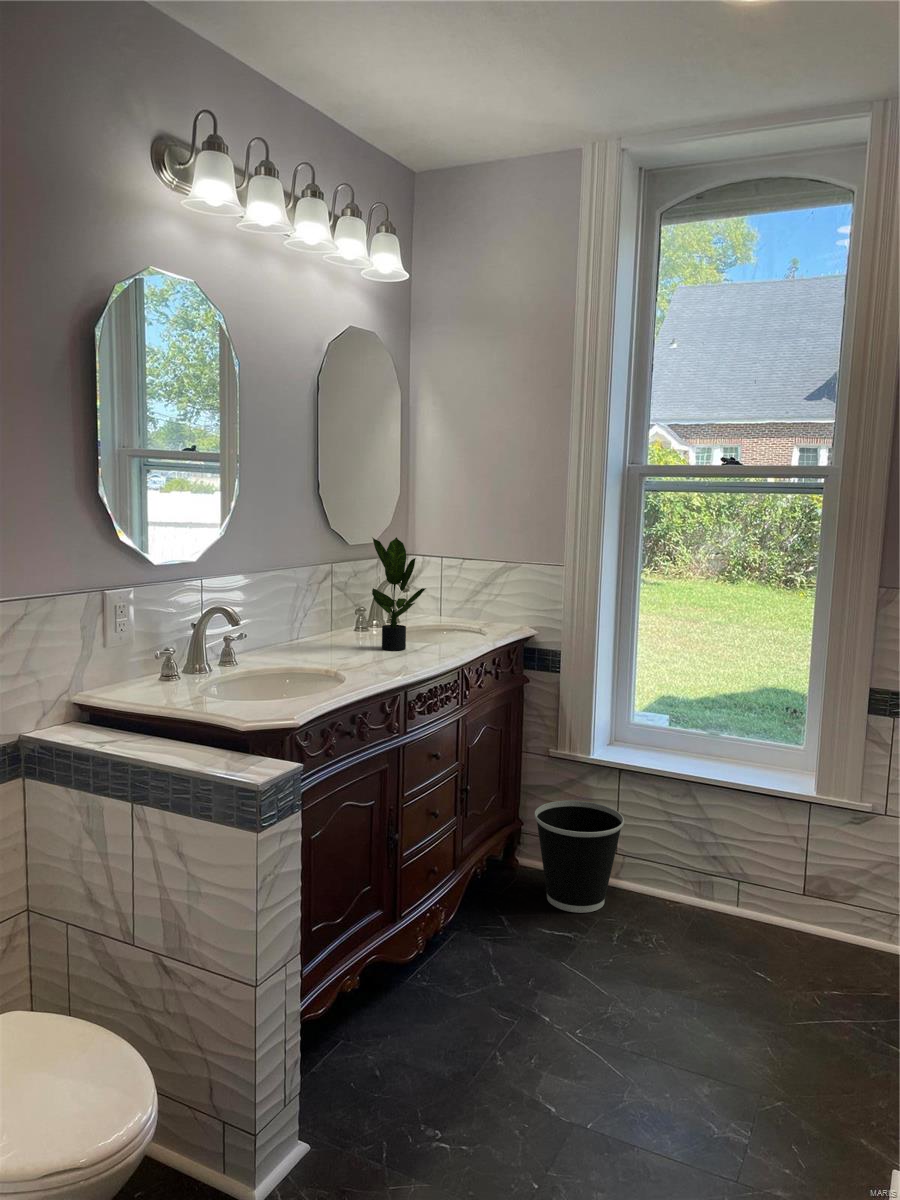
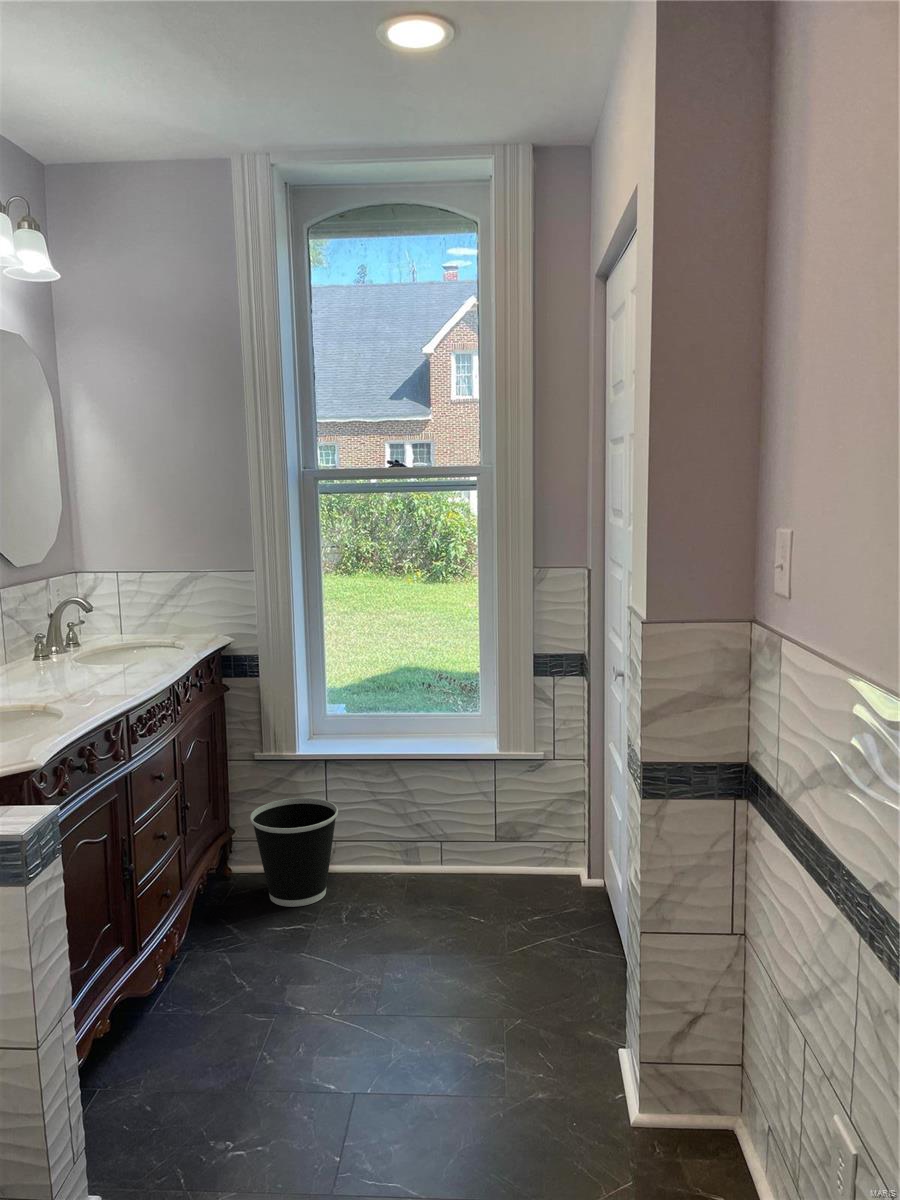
potted plant: present [372,537,426,650] -> none [59,555,124,676]

